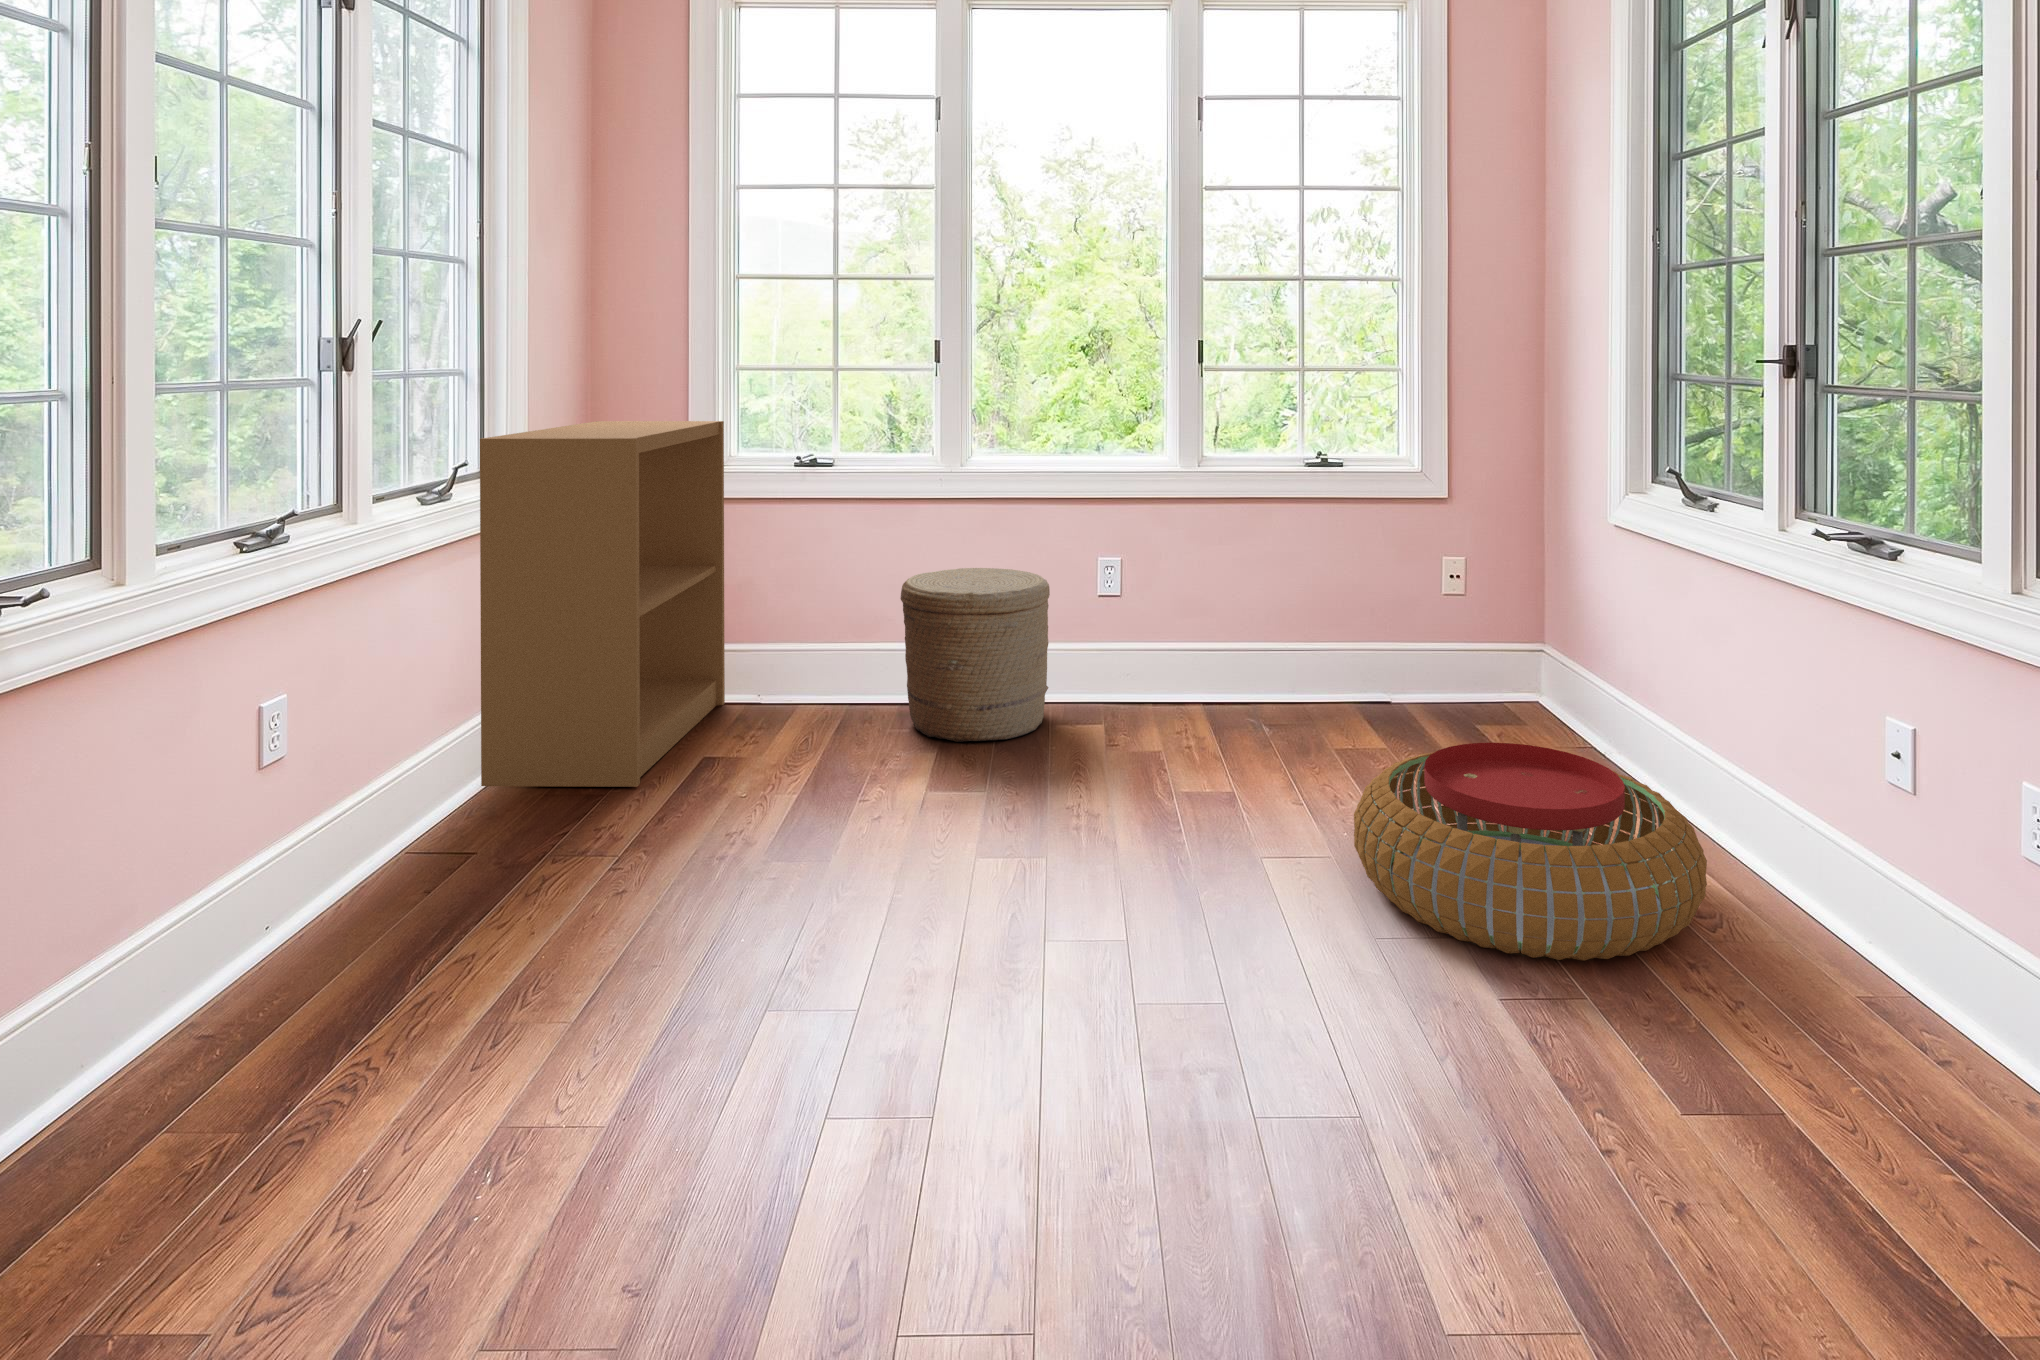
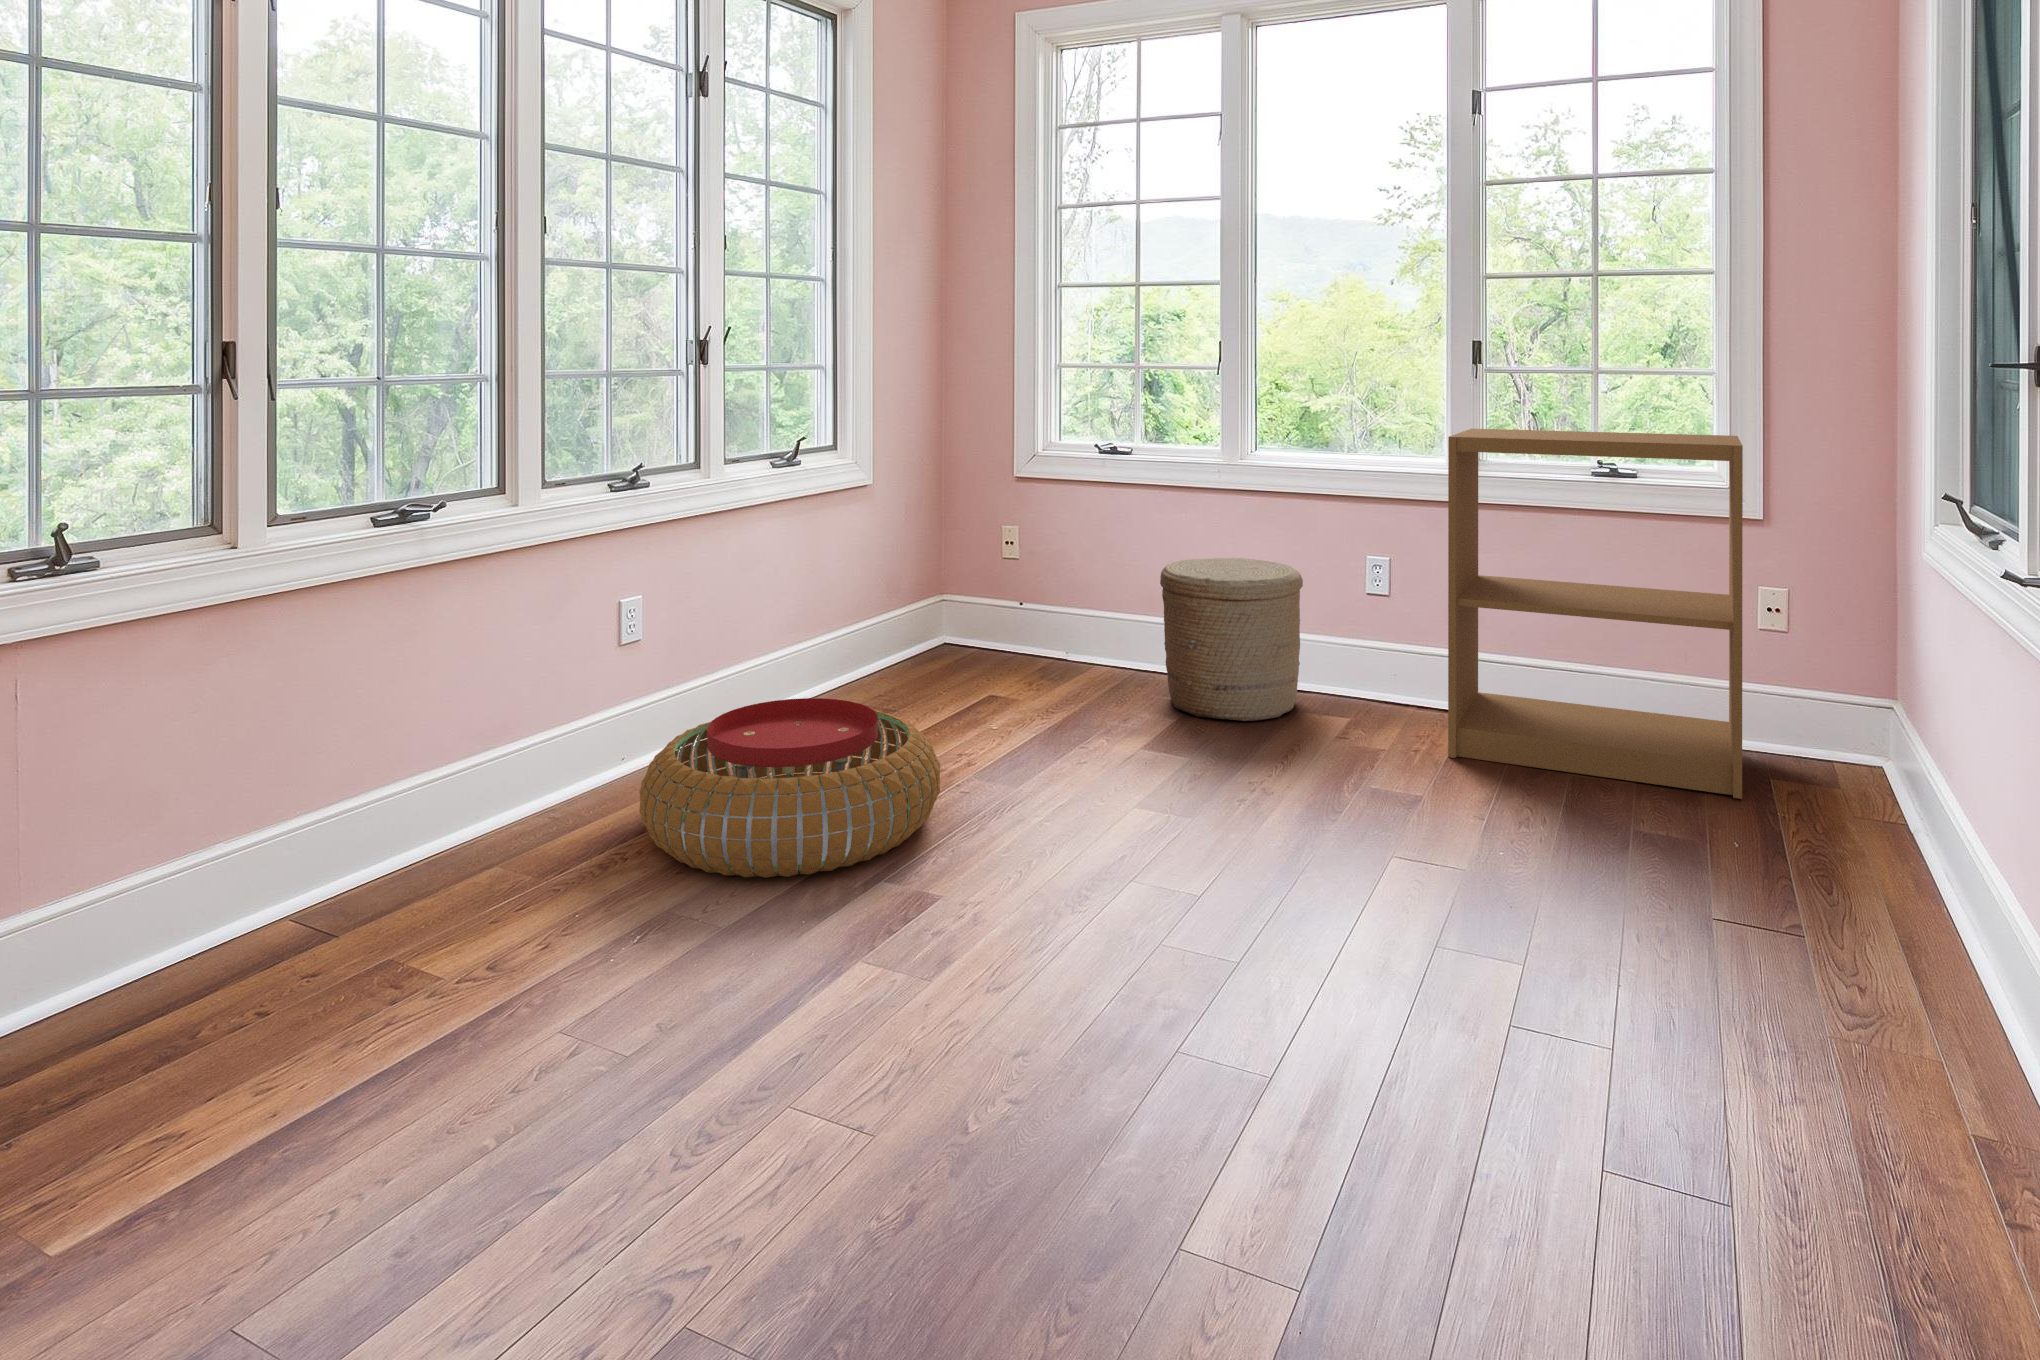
bookshelf: present [480,421,725,787] -> present [1448,429,1743,799]
pouf: present [1354,743,1707,961] -> present [639,698,940,878]

